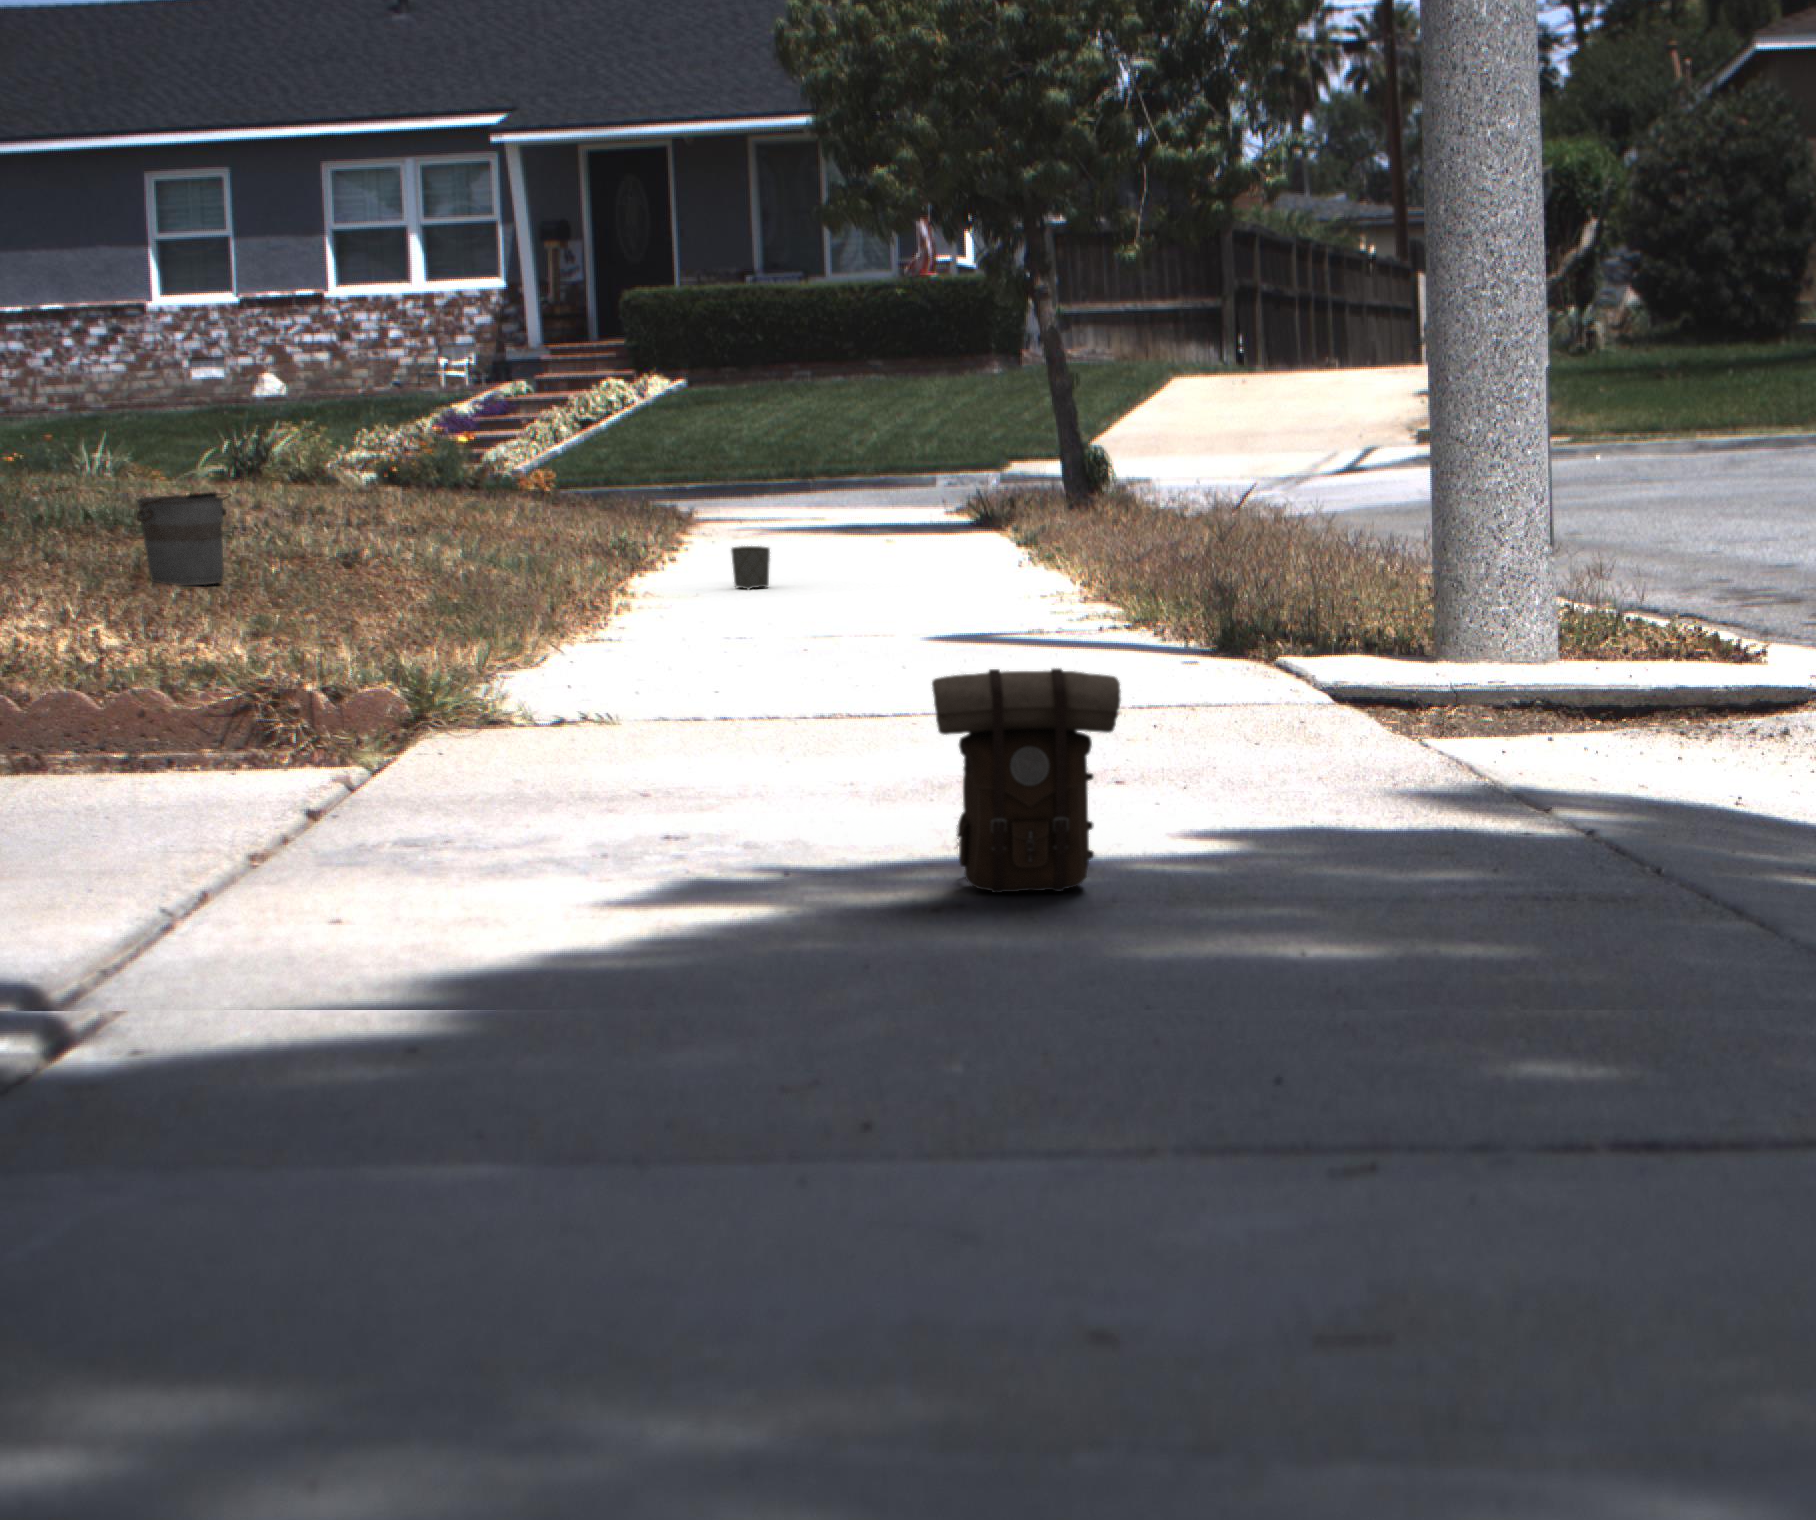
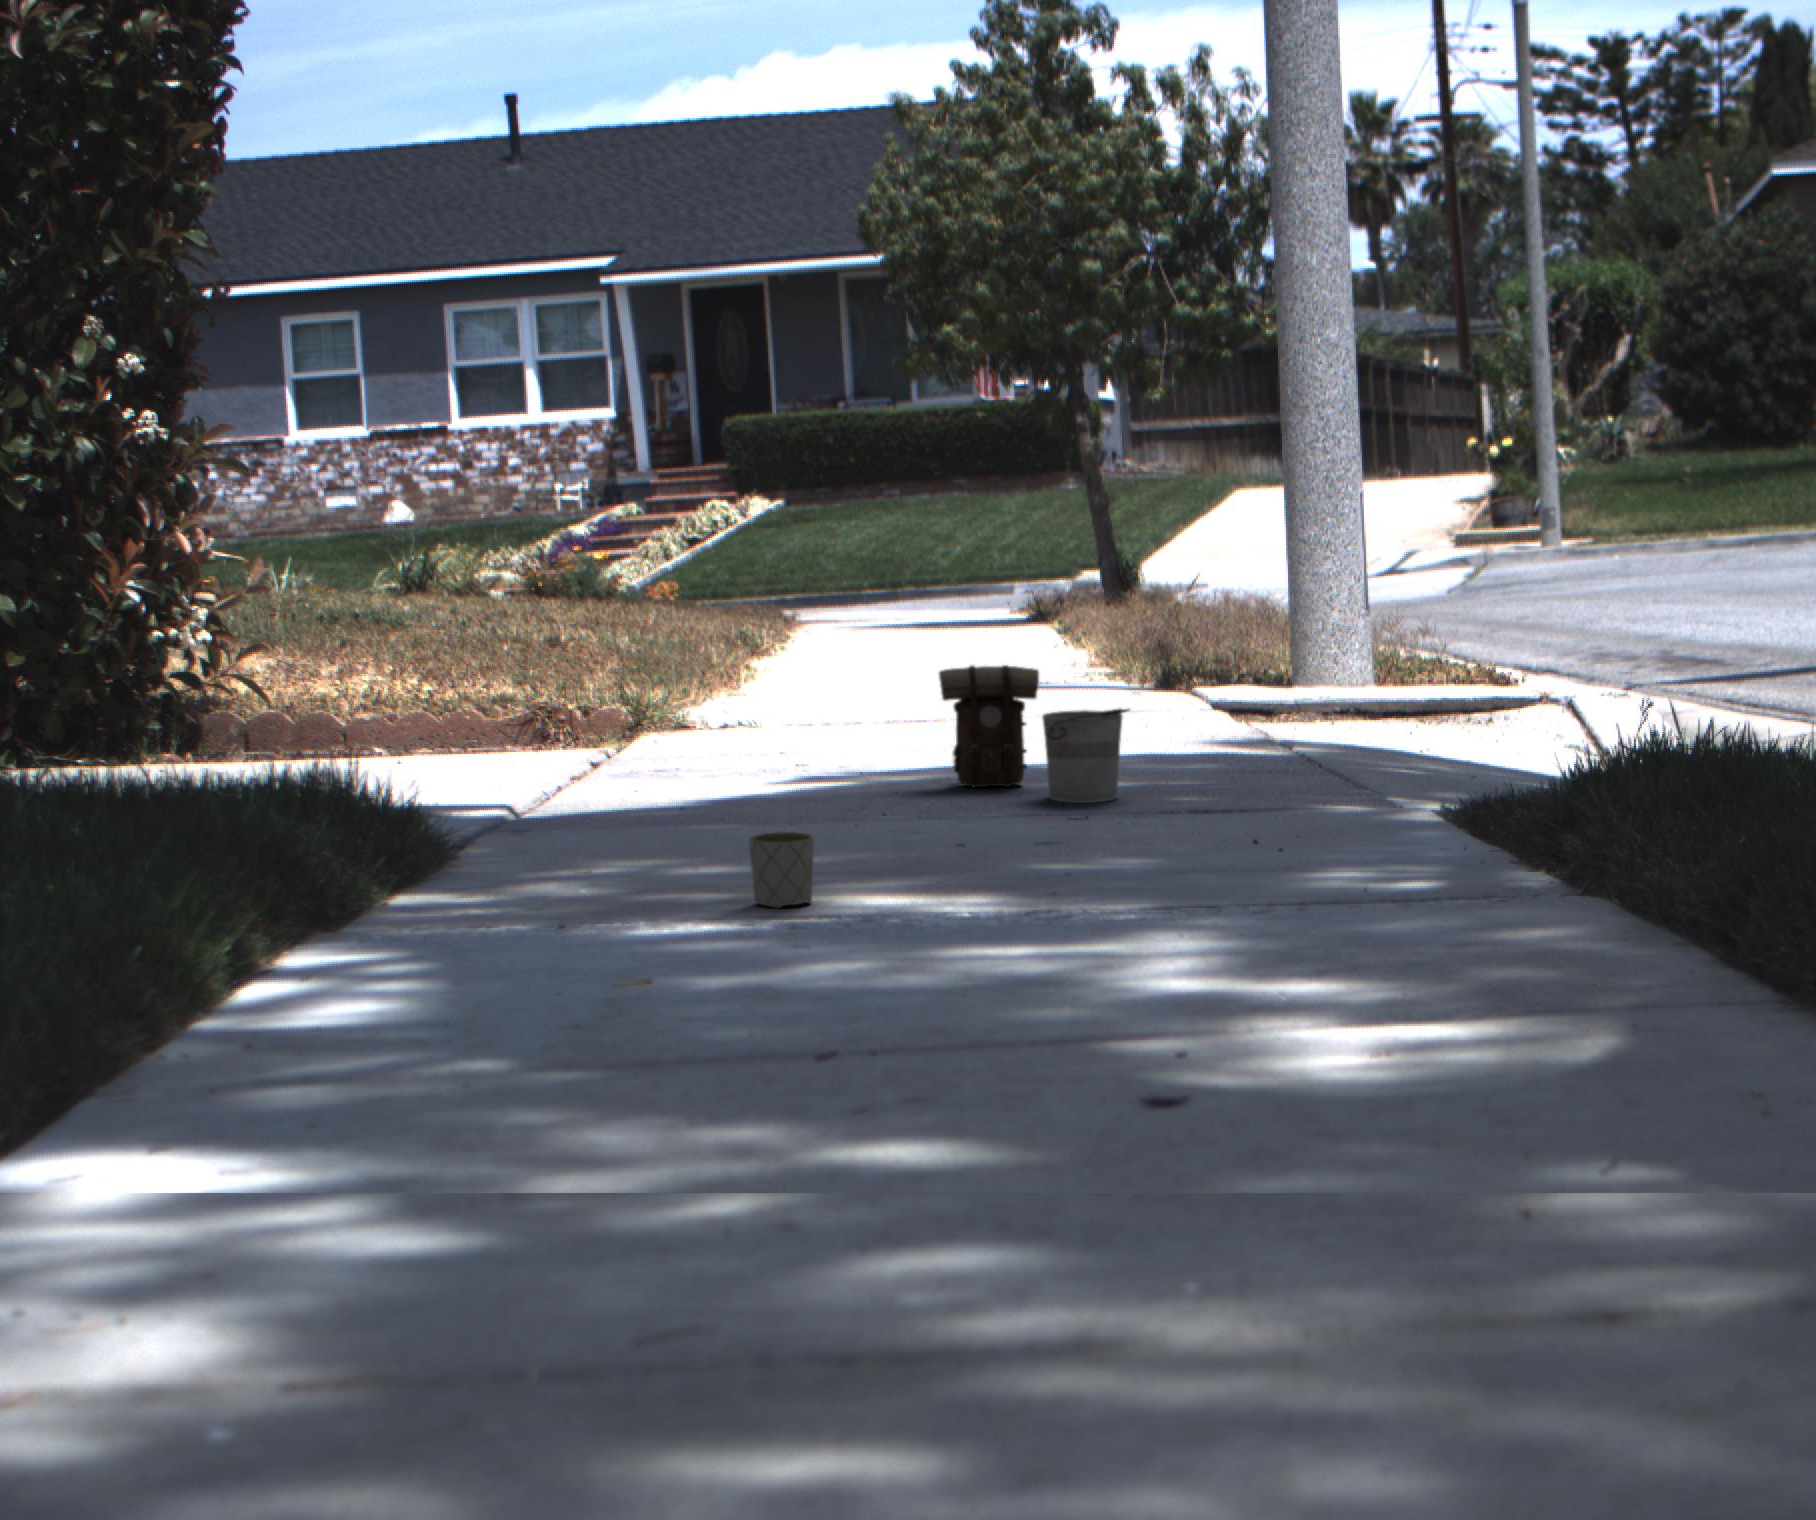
bucket: present [136,492,231,586] -> present [1042,709,1129,803]
planter: present [731,546,770,589] -> present [749,832,814,908]

